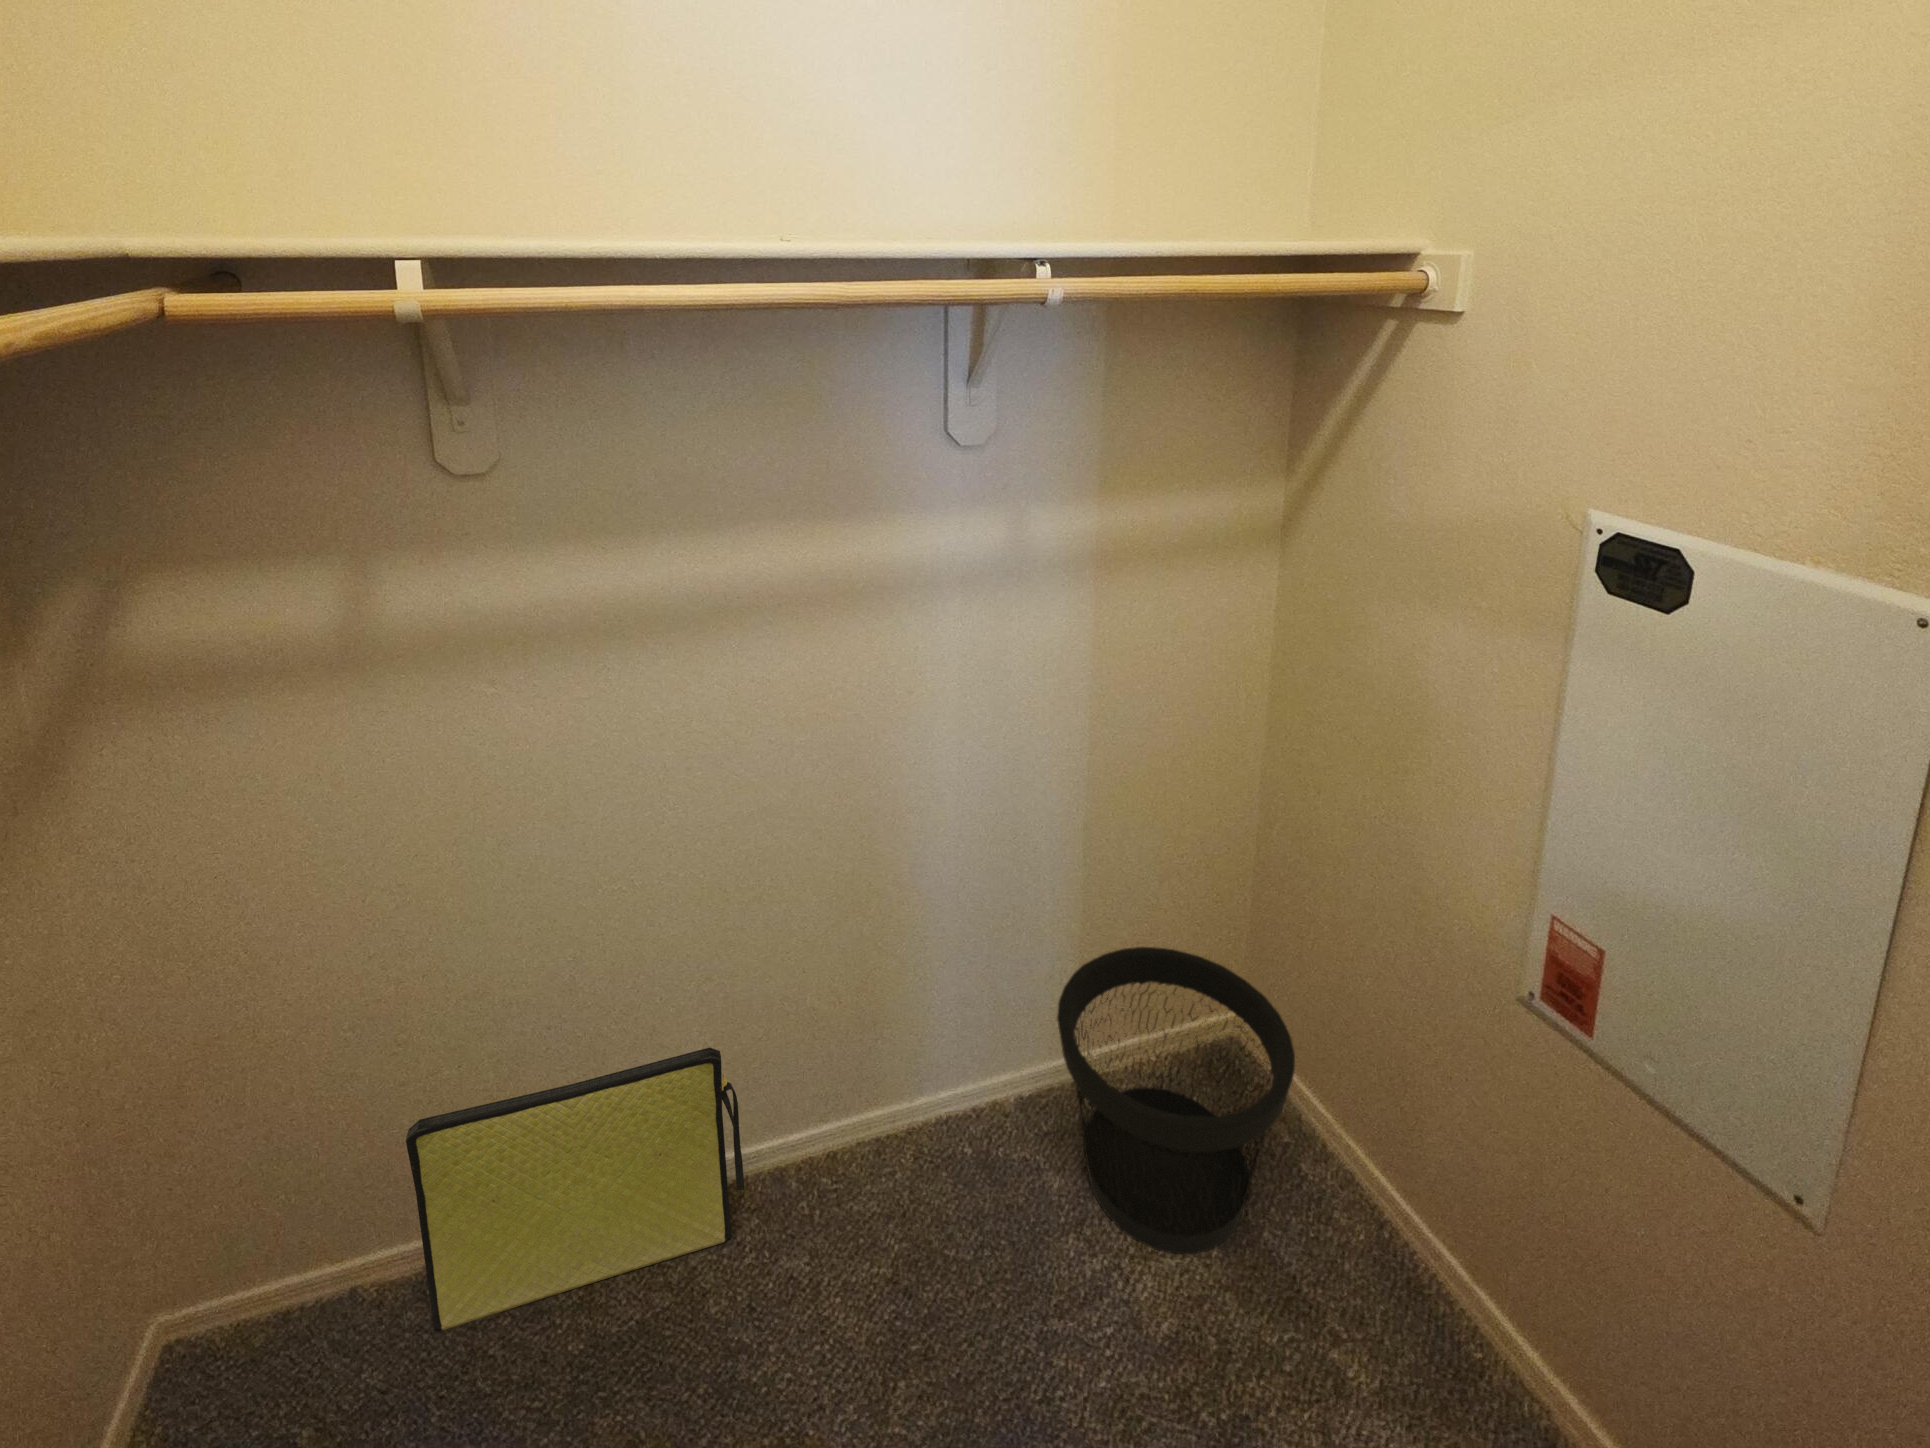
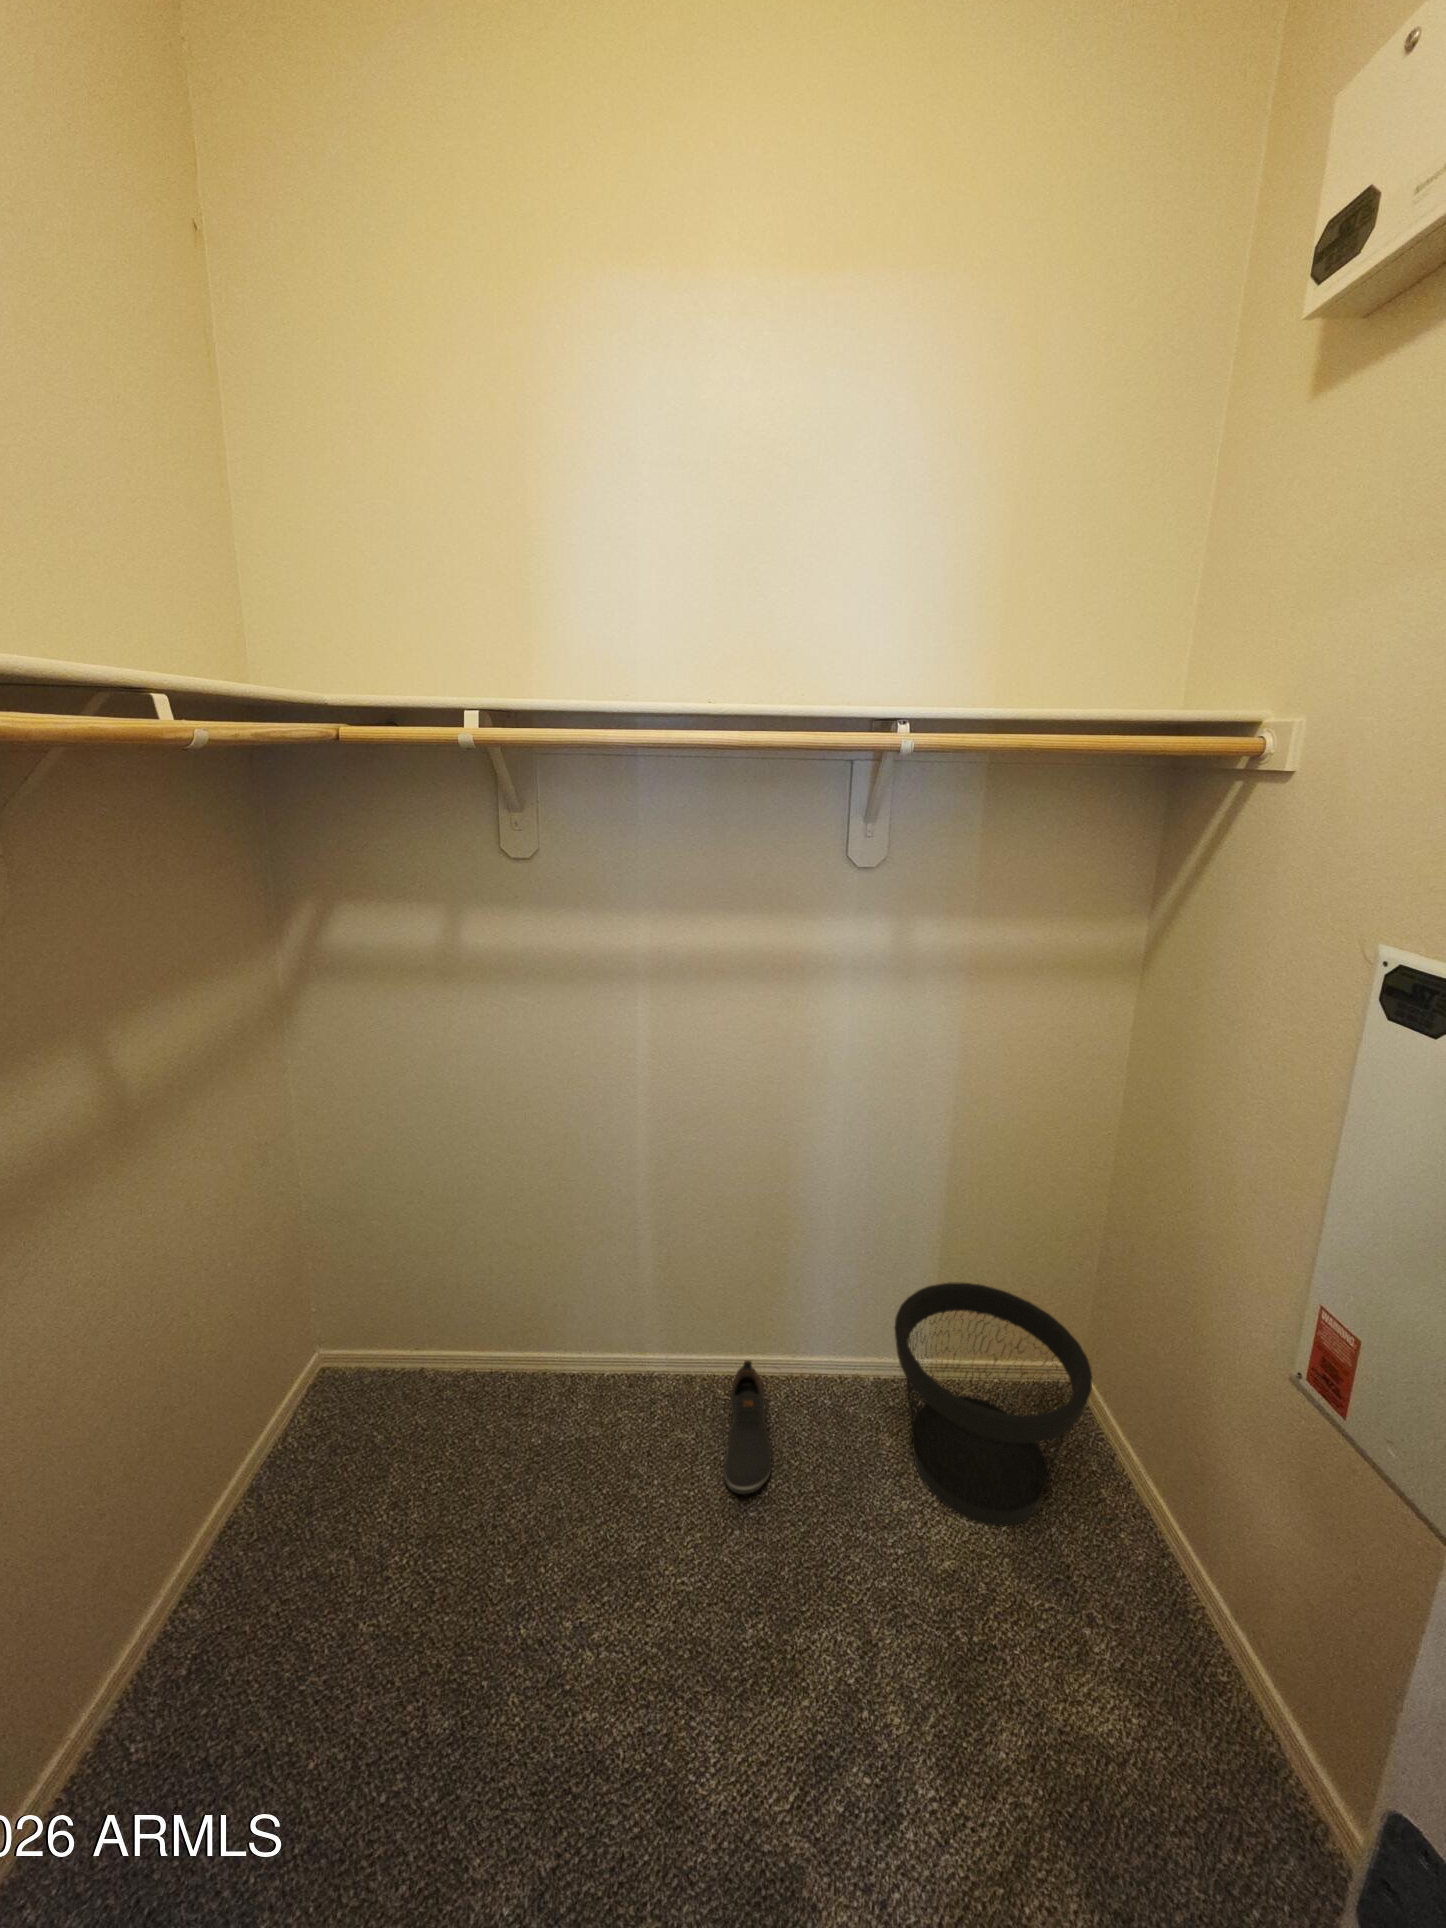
bag: present [406,1047,744,1331] -> none [451,1267,656,1409]
shoe: none [852,1123,927,1328] -> present [724,1360,771,1494]

